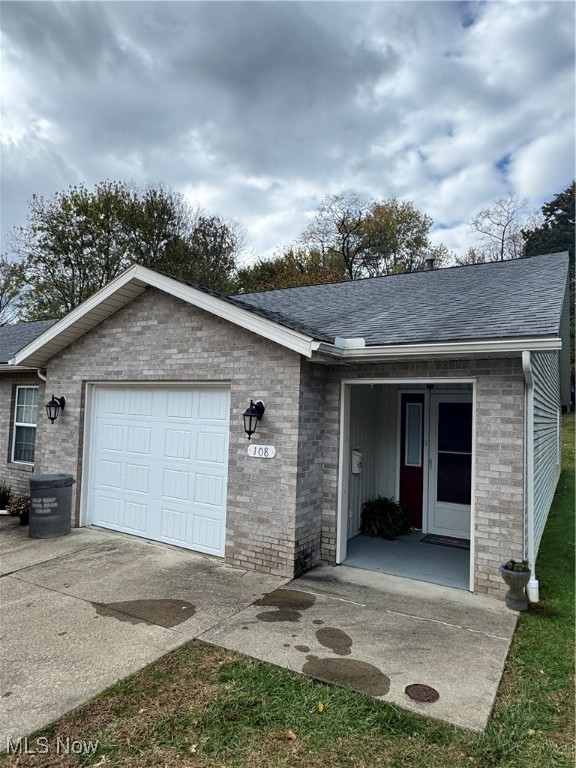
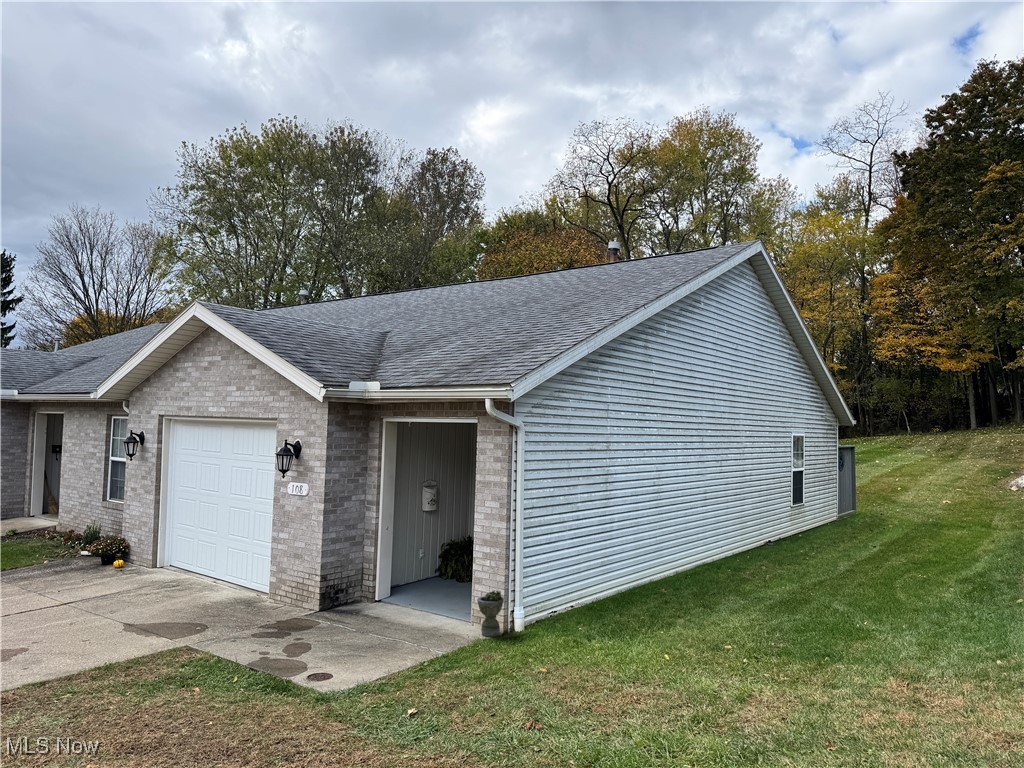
trash can: present [28,474,76,538] -> none [103,512,152,576]

